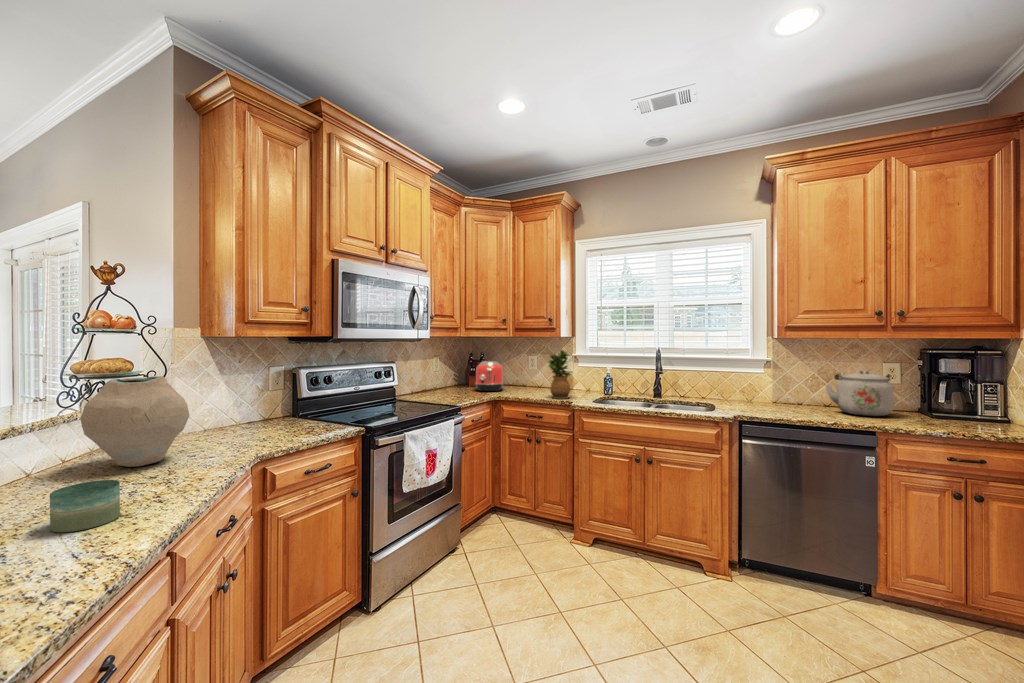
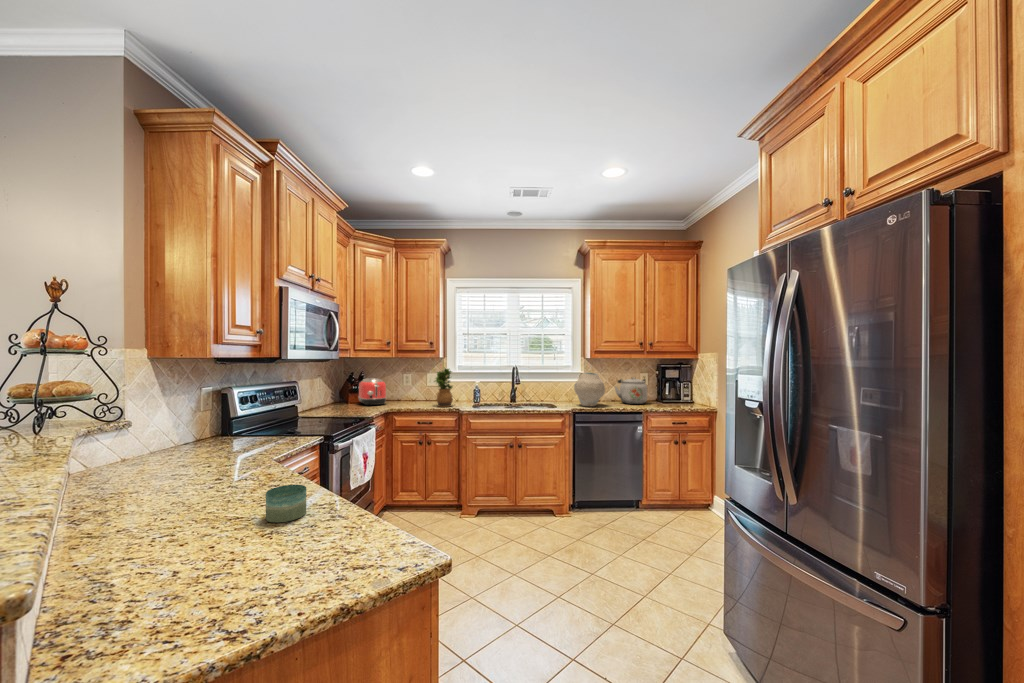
vase: present [81,376,190,467] -> present [574,373,605,406]

